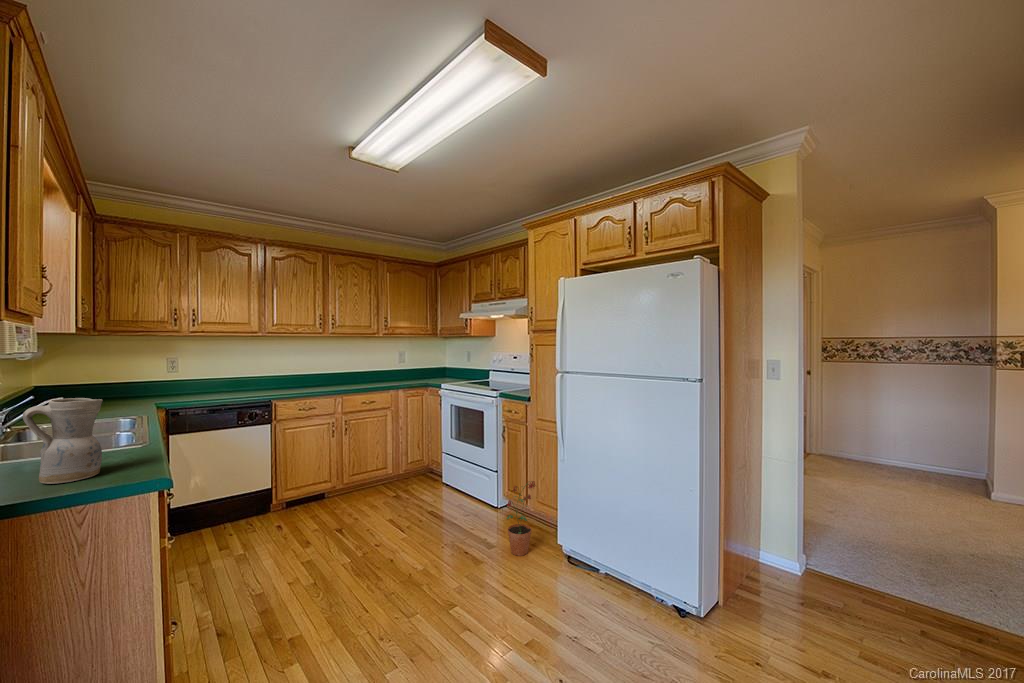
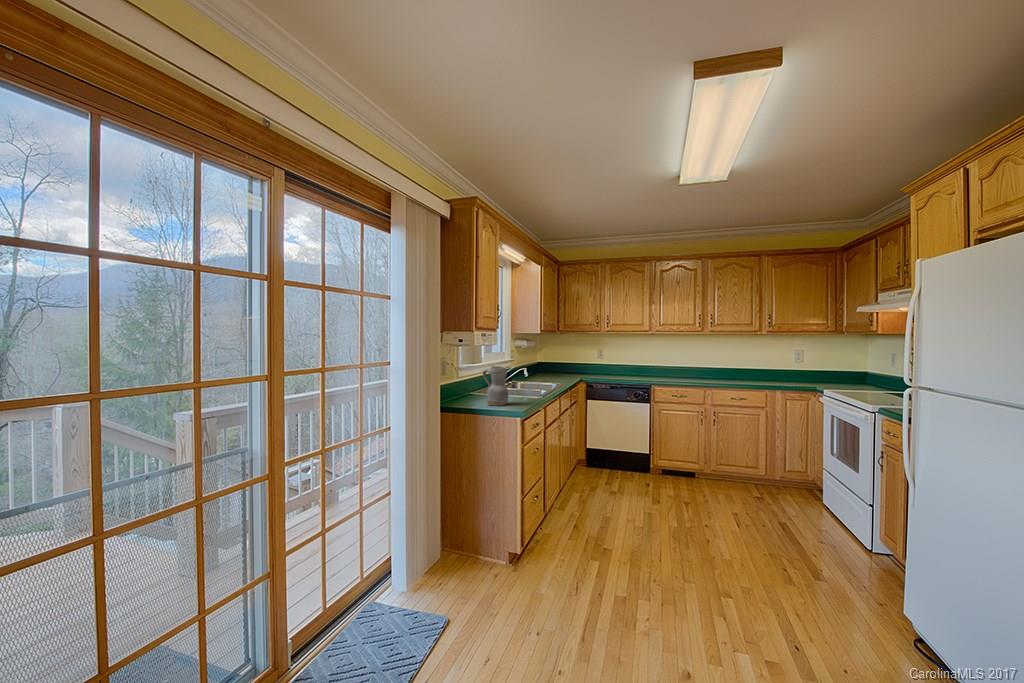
potted plant: present [506,481,536,556] -> none [837,521,895,613]

